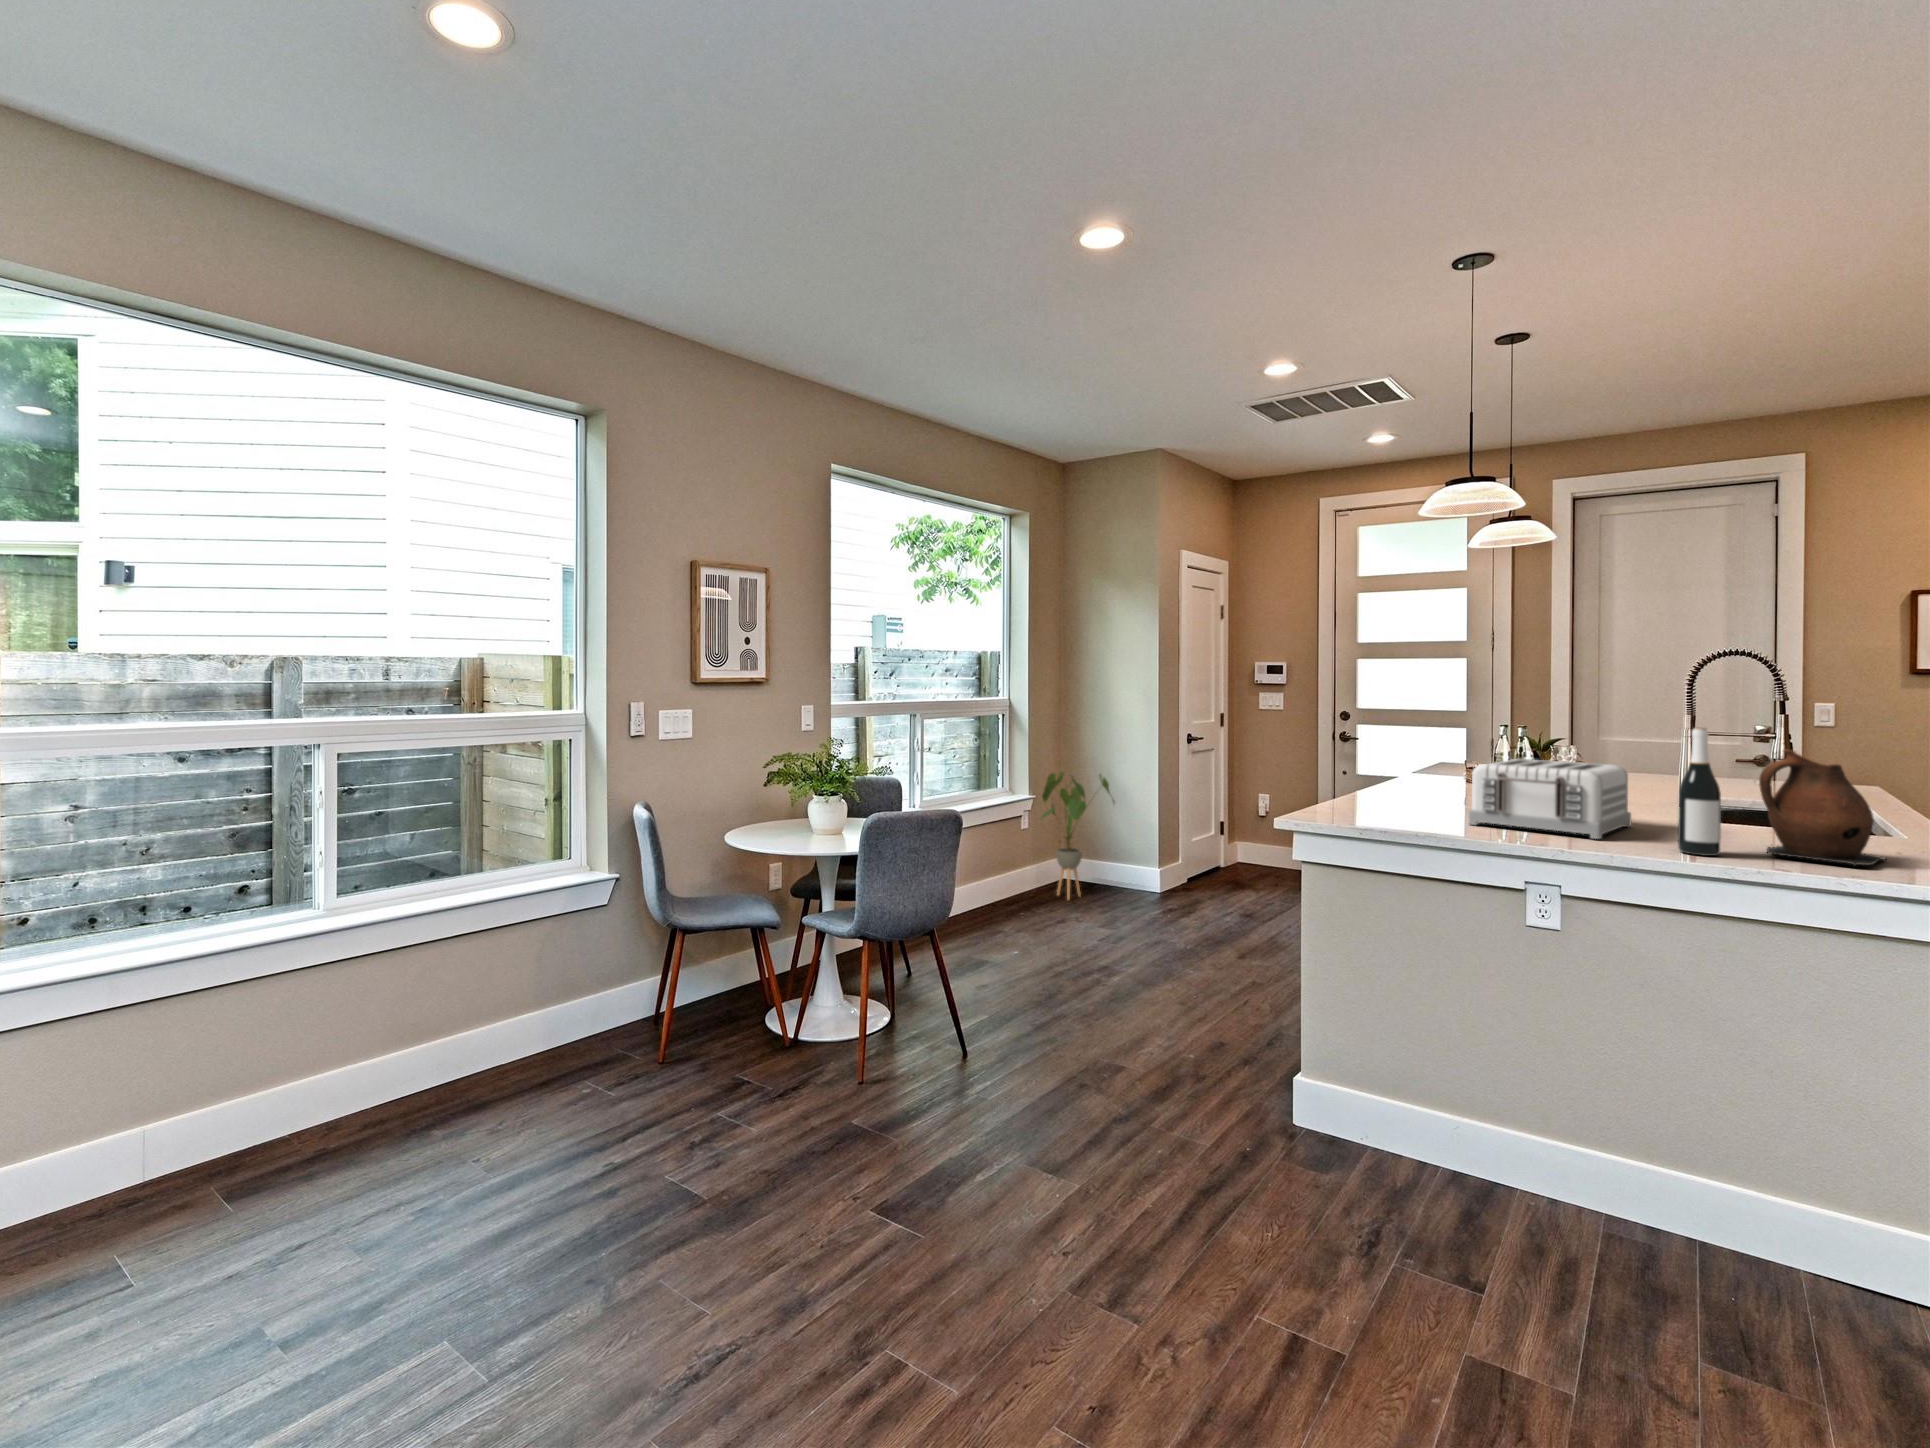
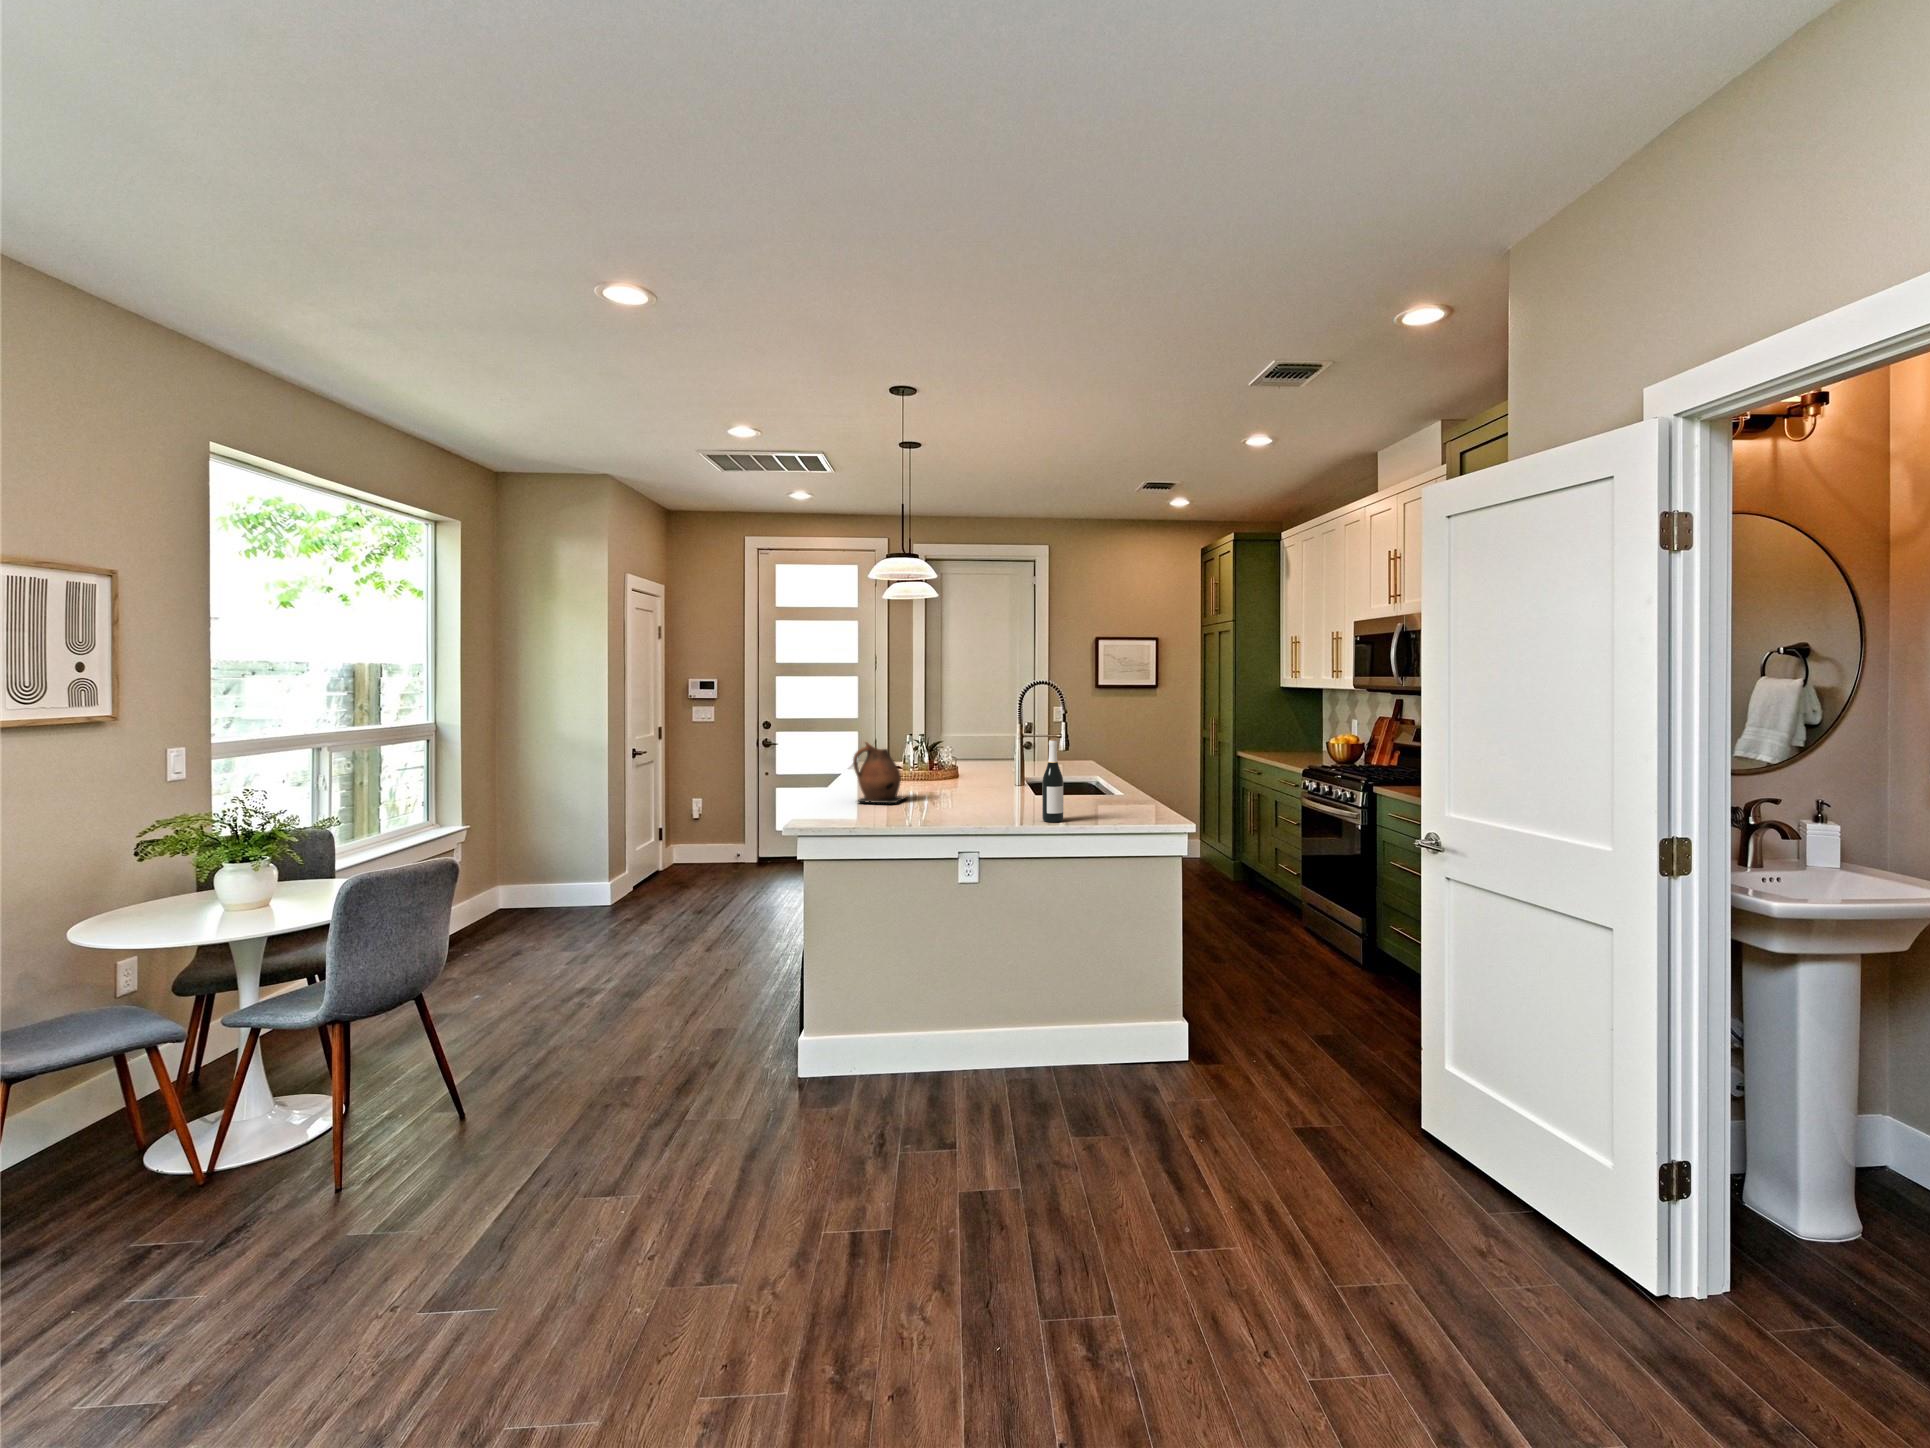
ceramic pitcher: present [1759,750,1886,866] -> present [853,742,906,803]
toaster: present [1469,759,1631,839] -> none [919,764,1009,818]
house plant: present [1041,772,1115,900] -> none [475,797,564,934]

